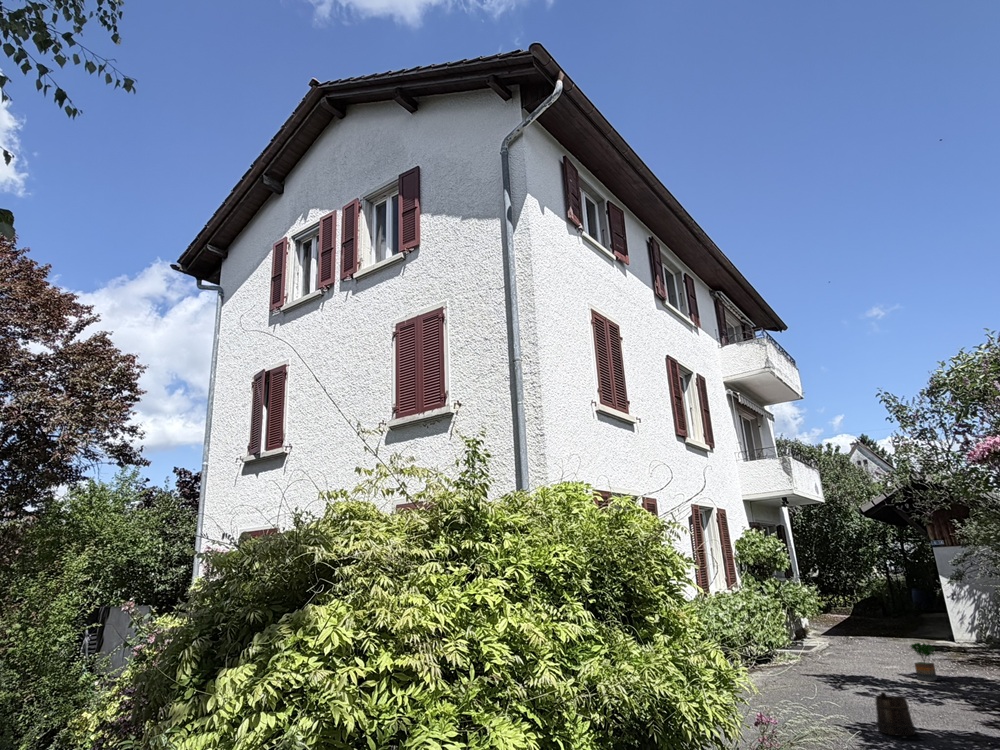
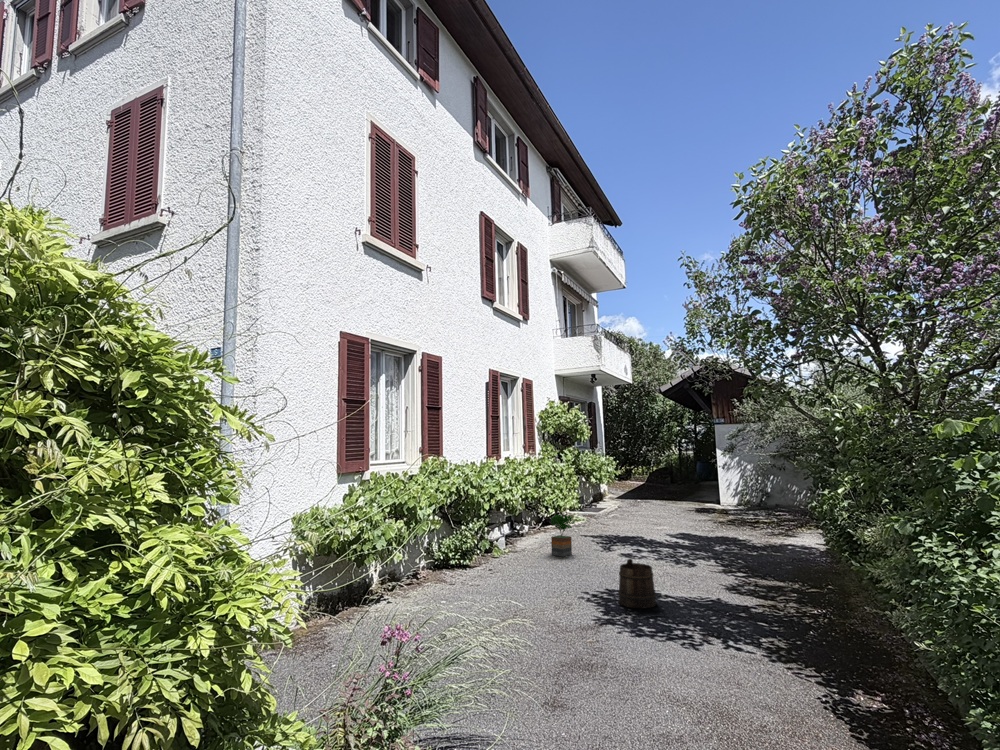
potted tree: present [911,643,937,681] -> present [551,515,575,557]

